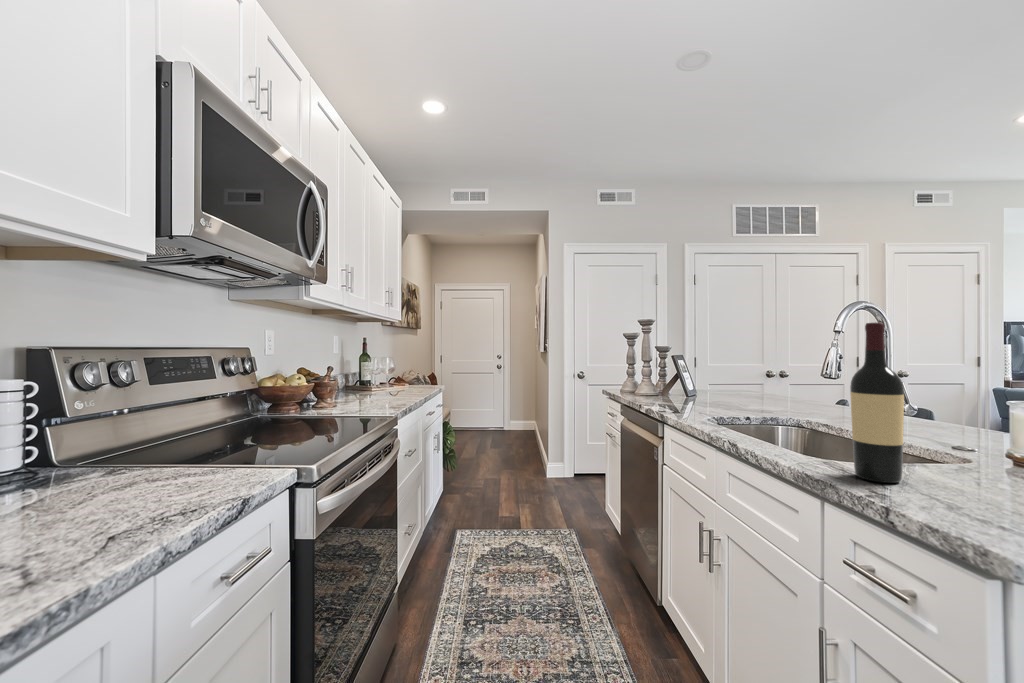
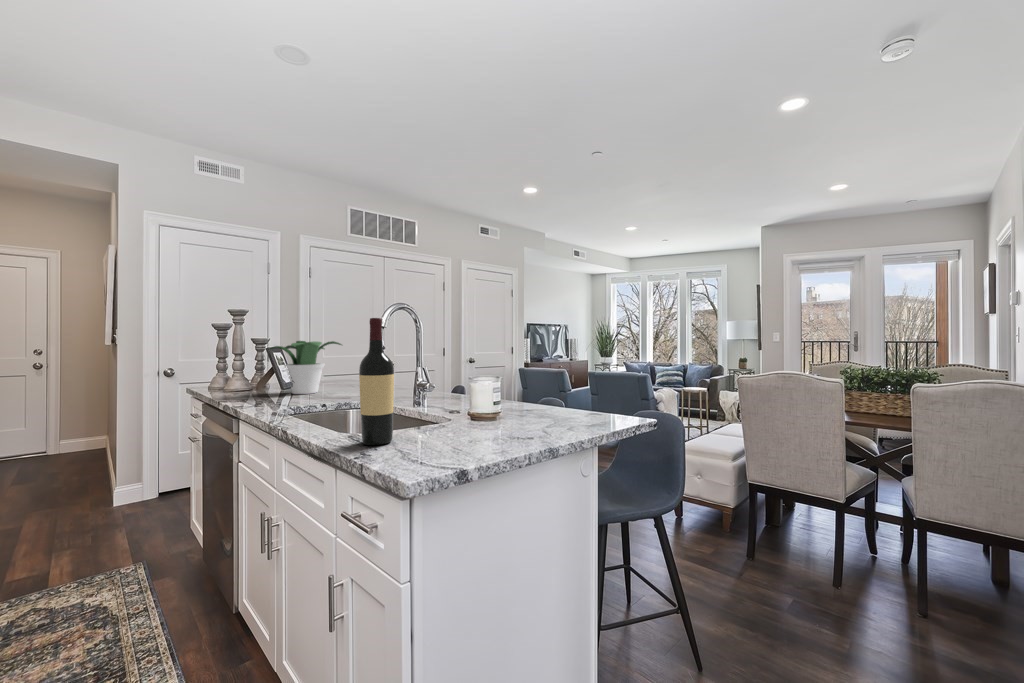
potted plant: none [679,349,756,404] -> present [270,341,342,394]

